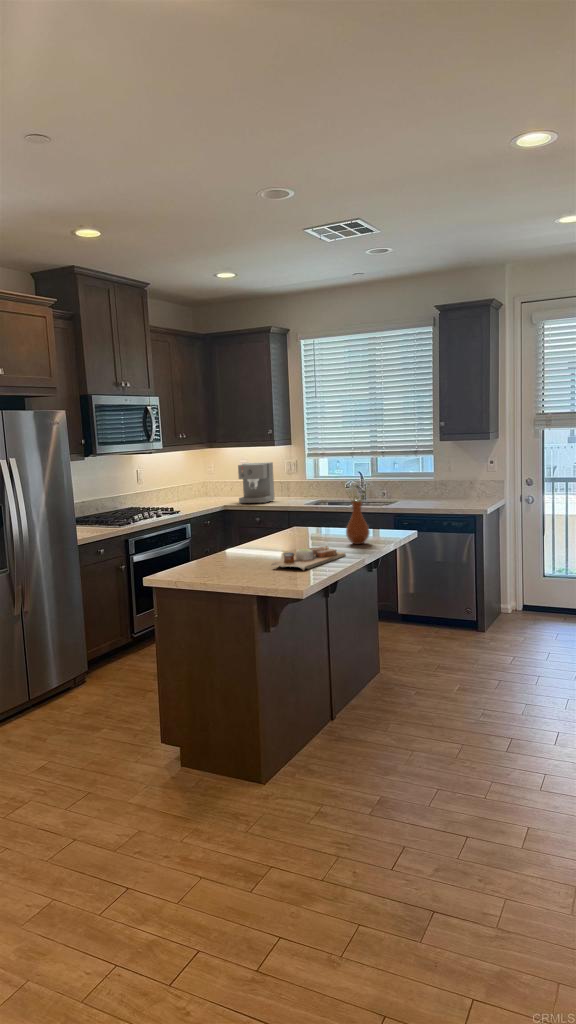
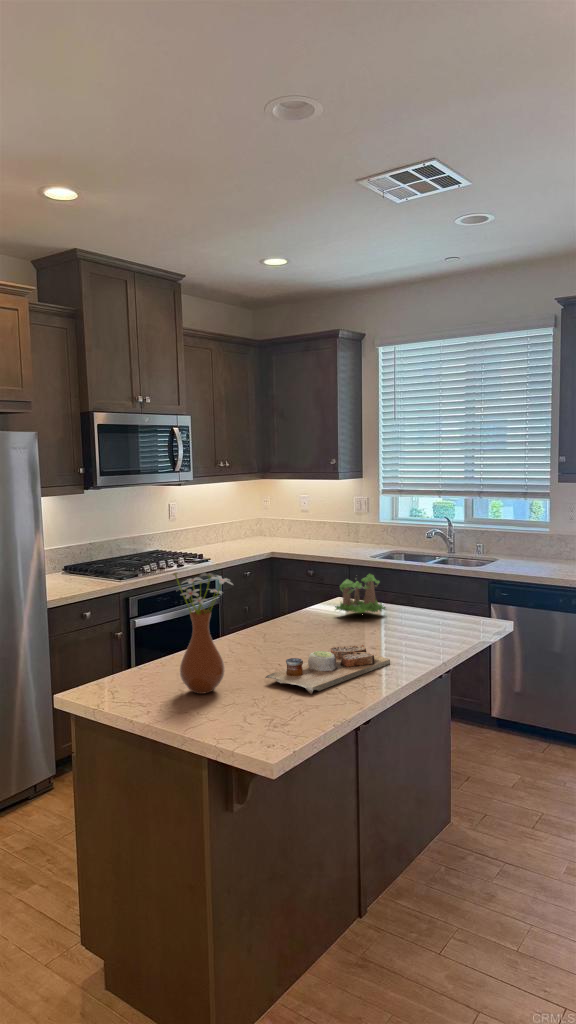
coffee maker: present [238,462,275,504] -> none [291,500,338,552]
vase: present [341,481,370,544] -> present [167,571,232,694]
plant: none [296,494,333,535] -> present [335,574,385,612]

